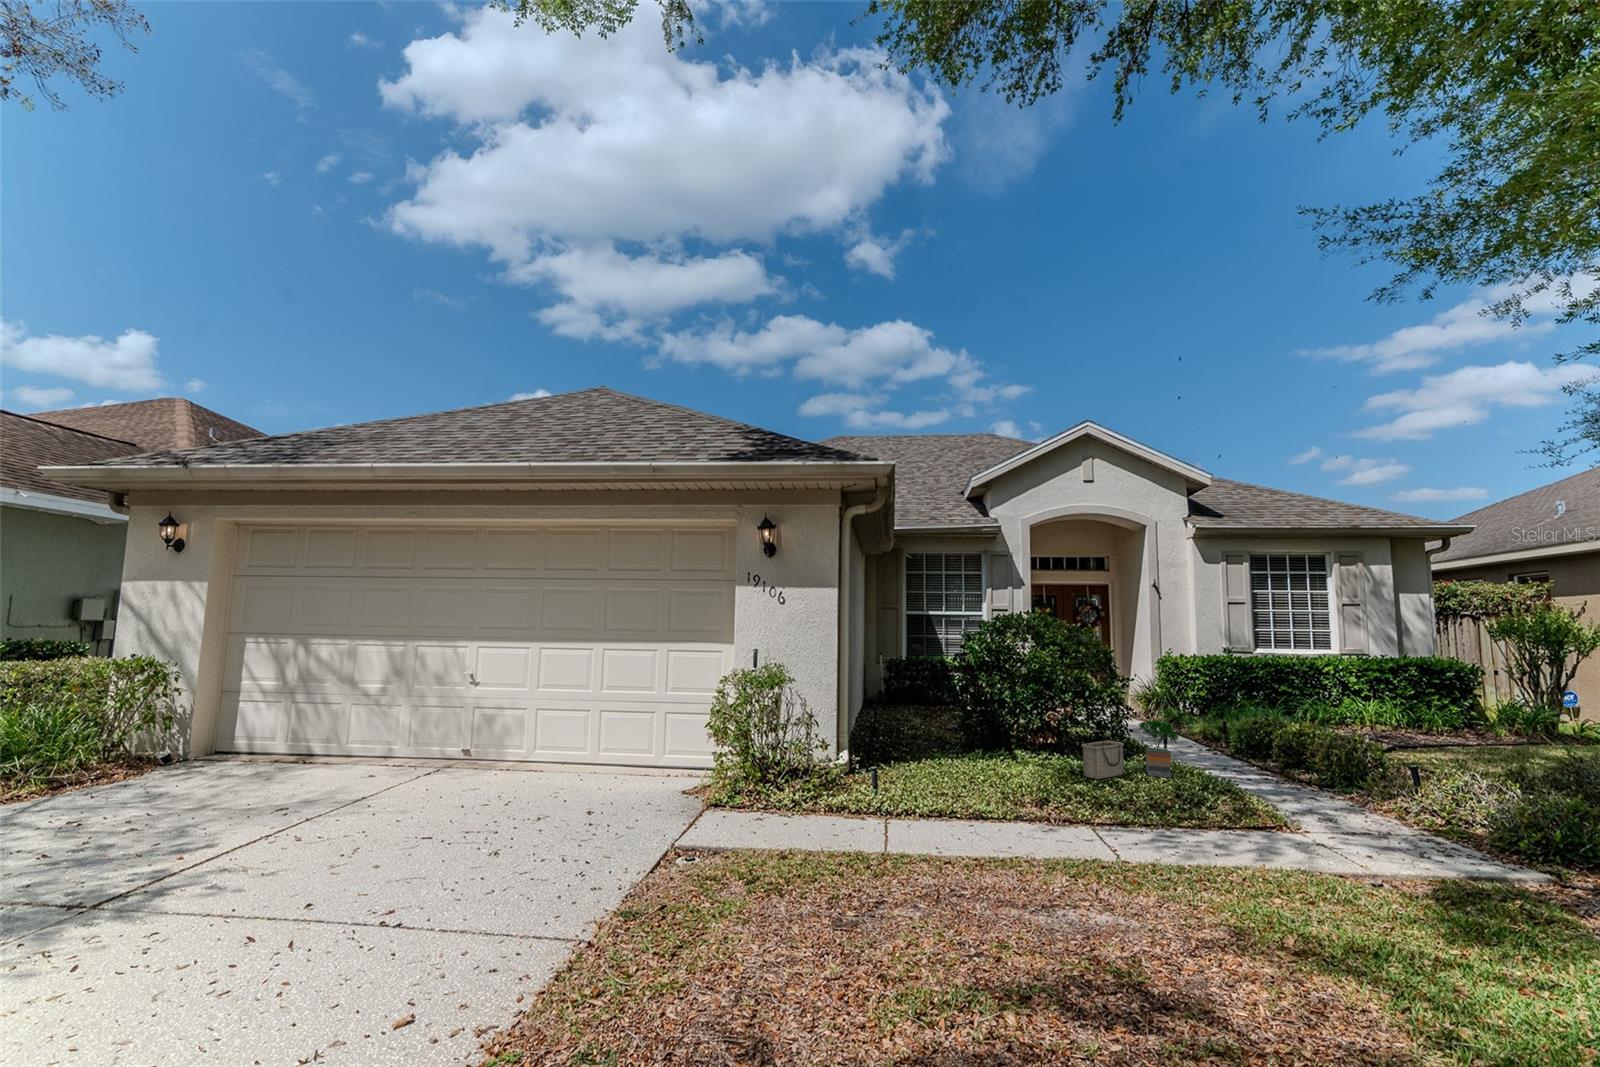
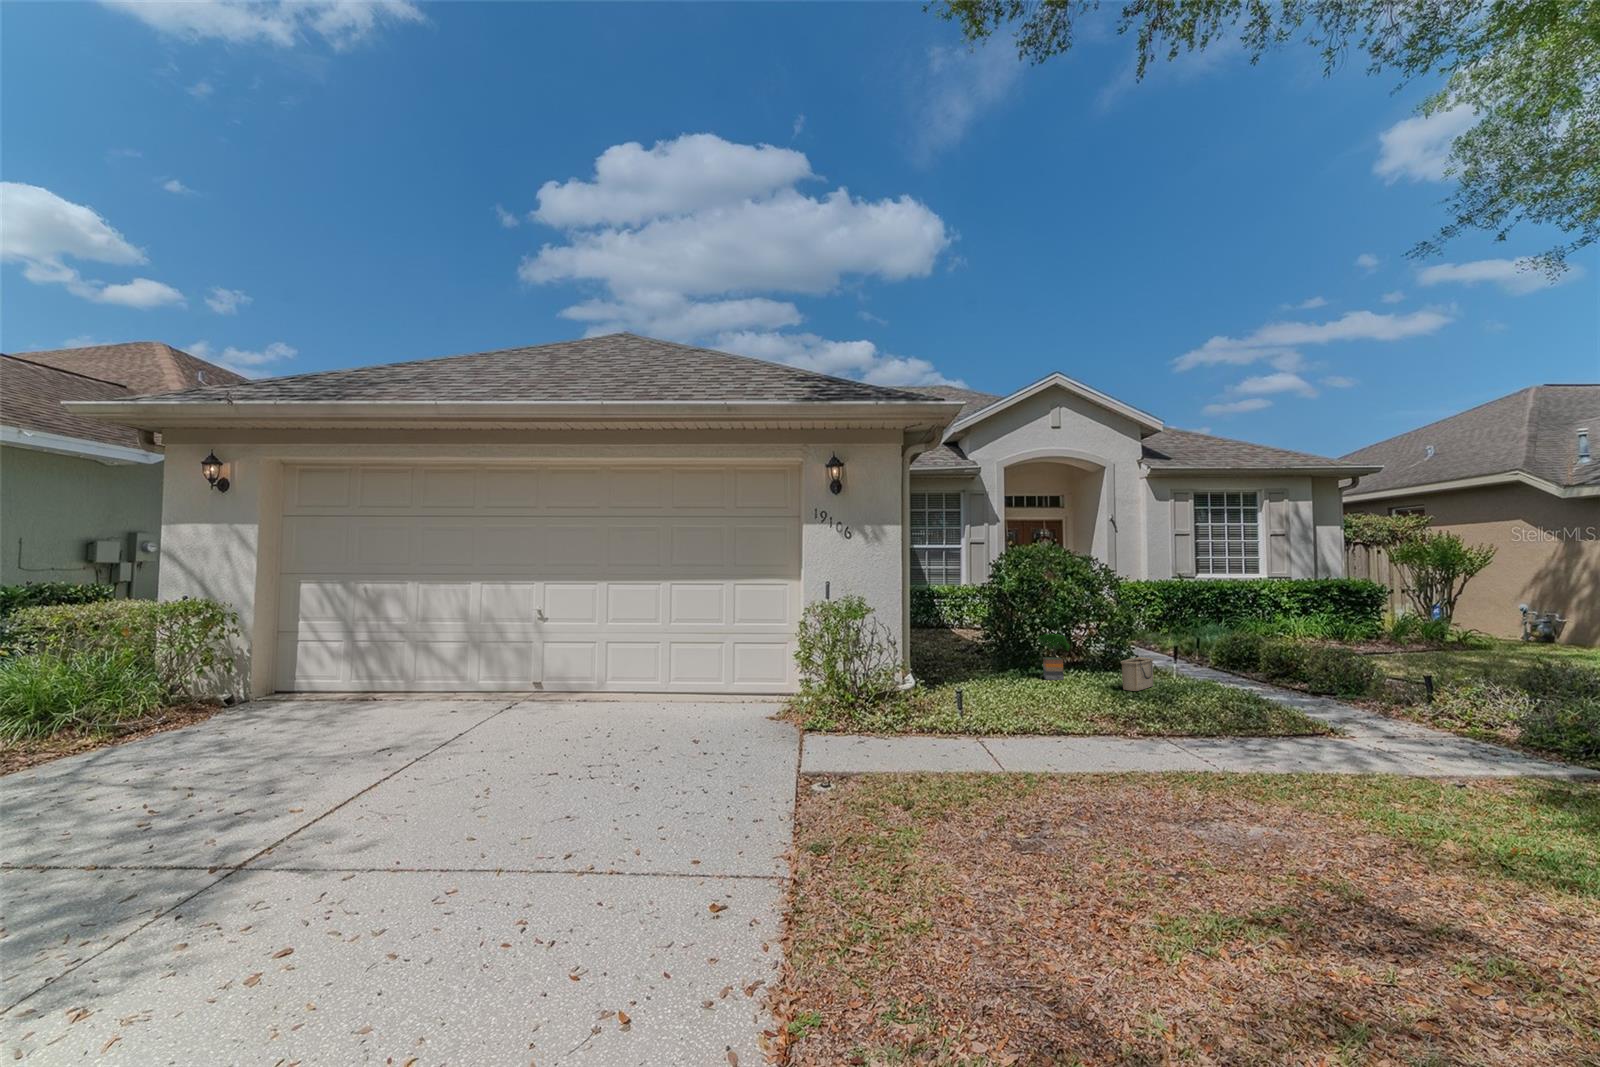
potted tree: present [1138,720,1178,778] -> present [1038,634,1070,680]

